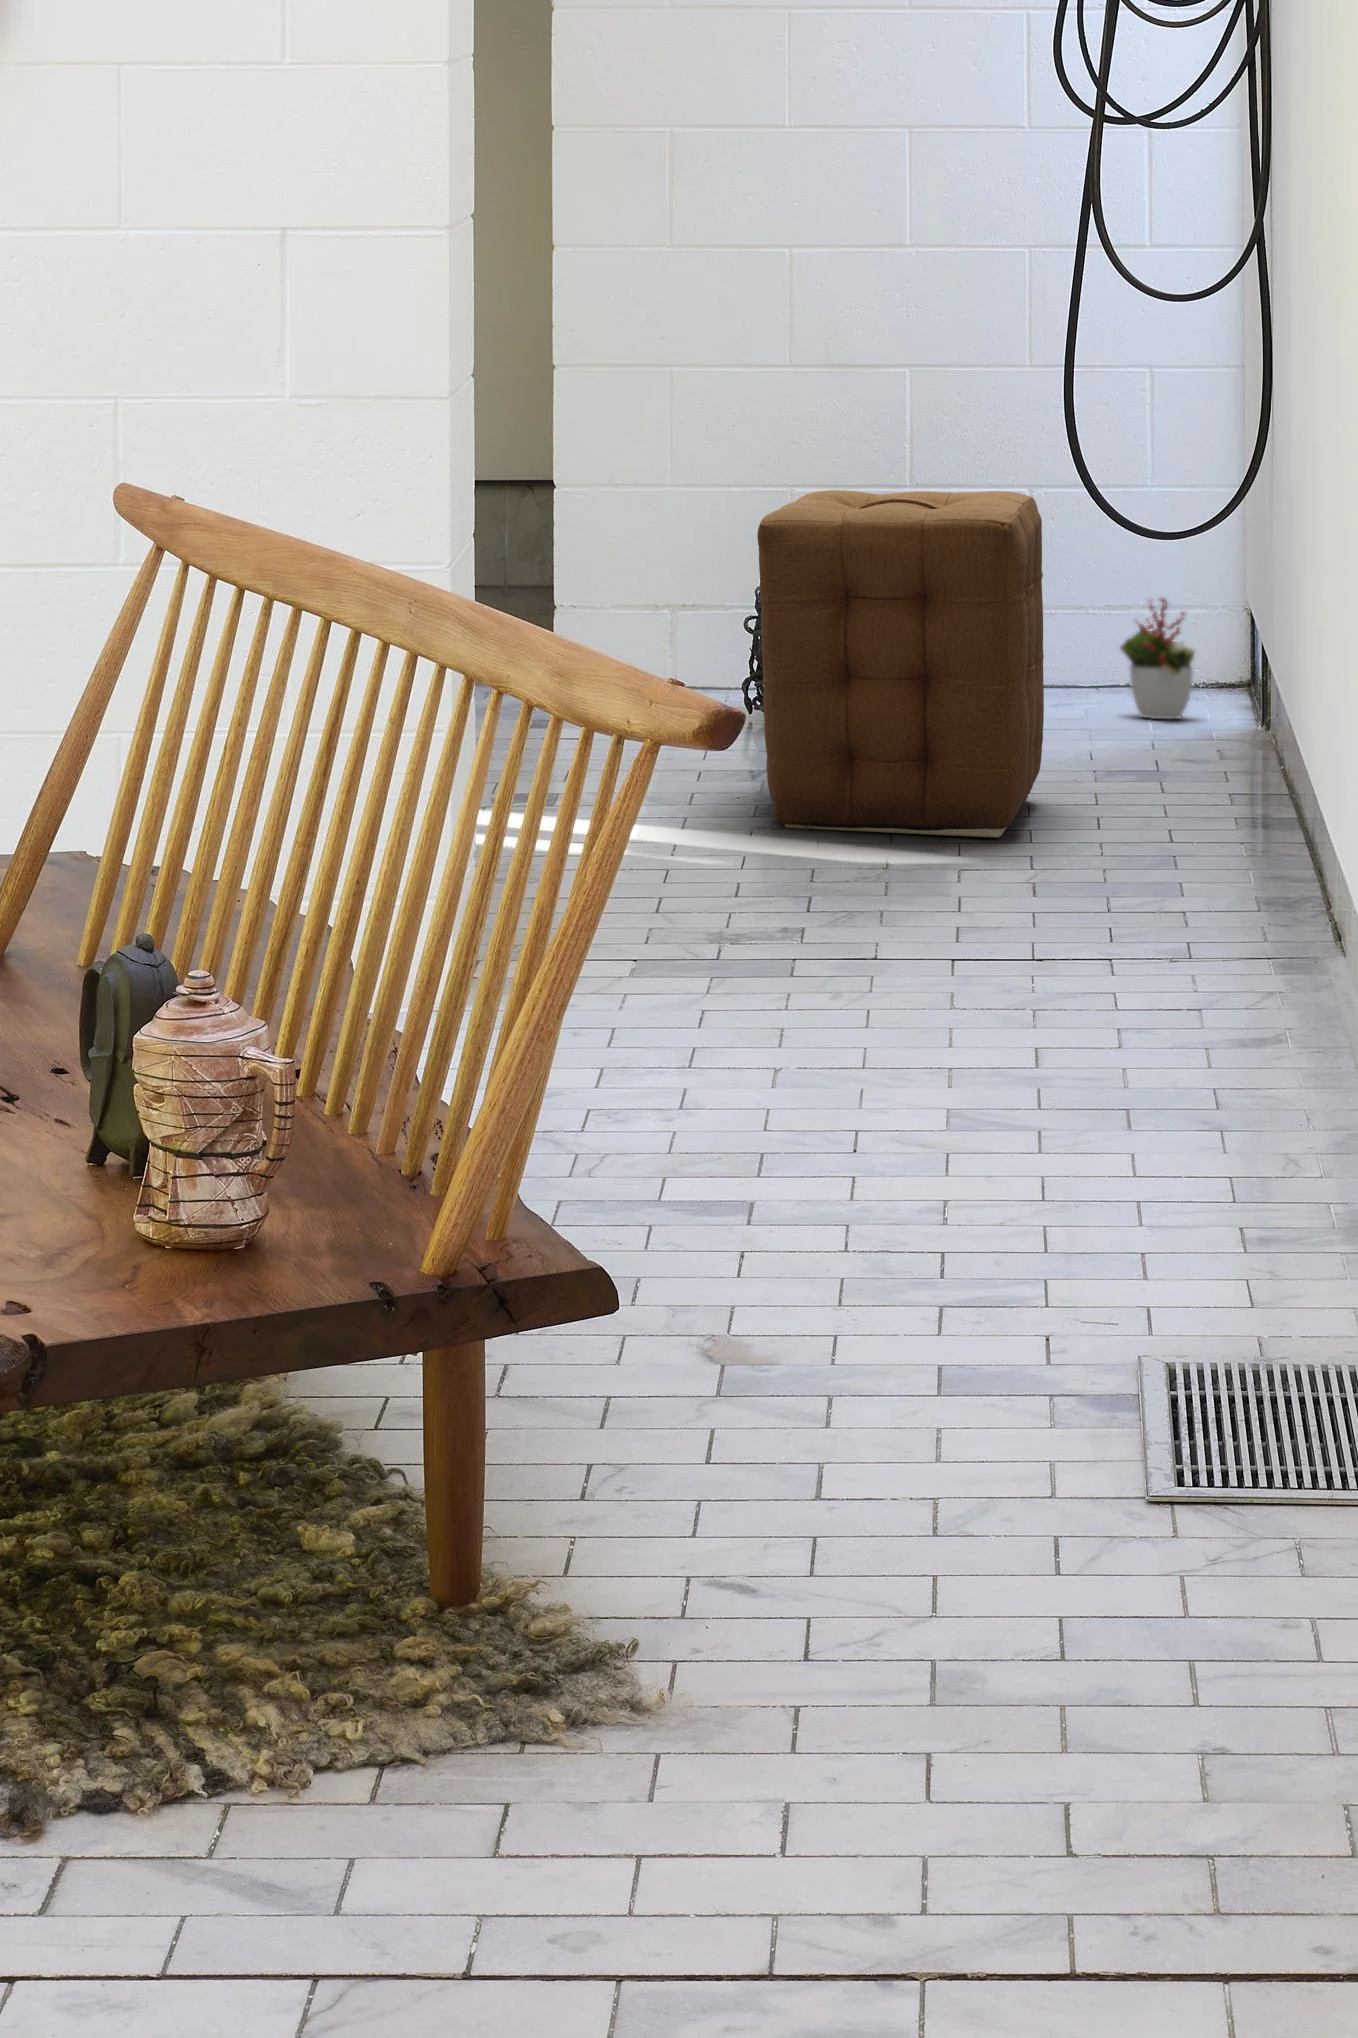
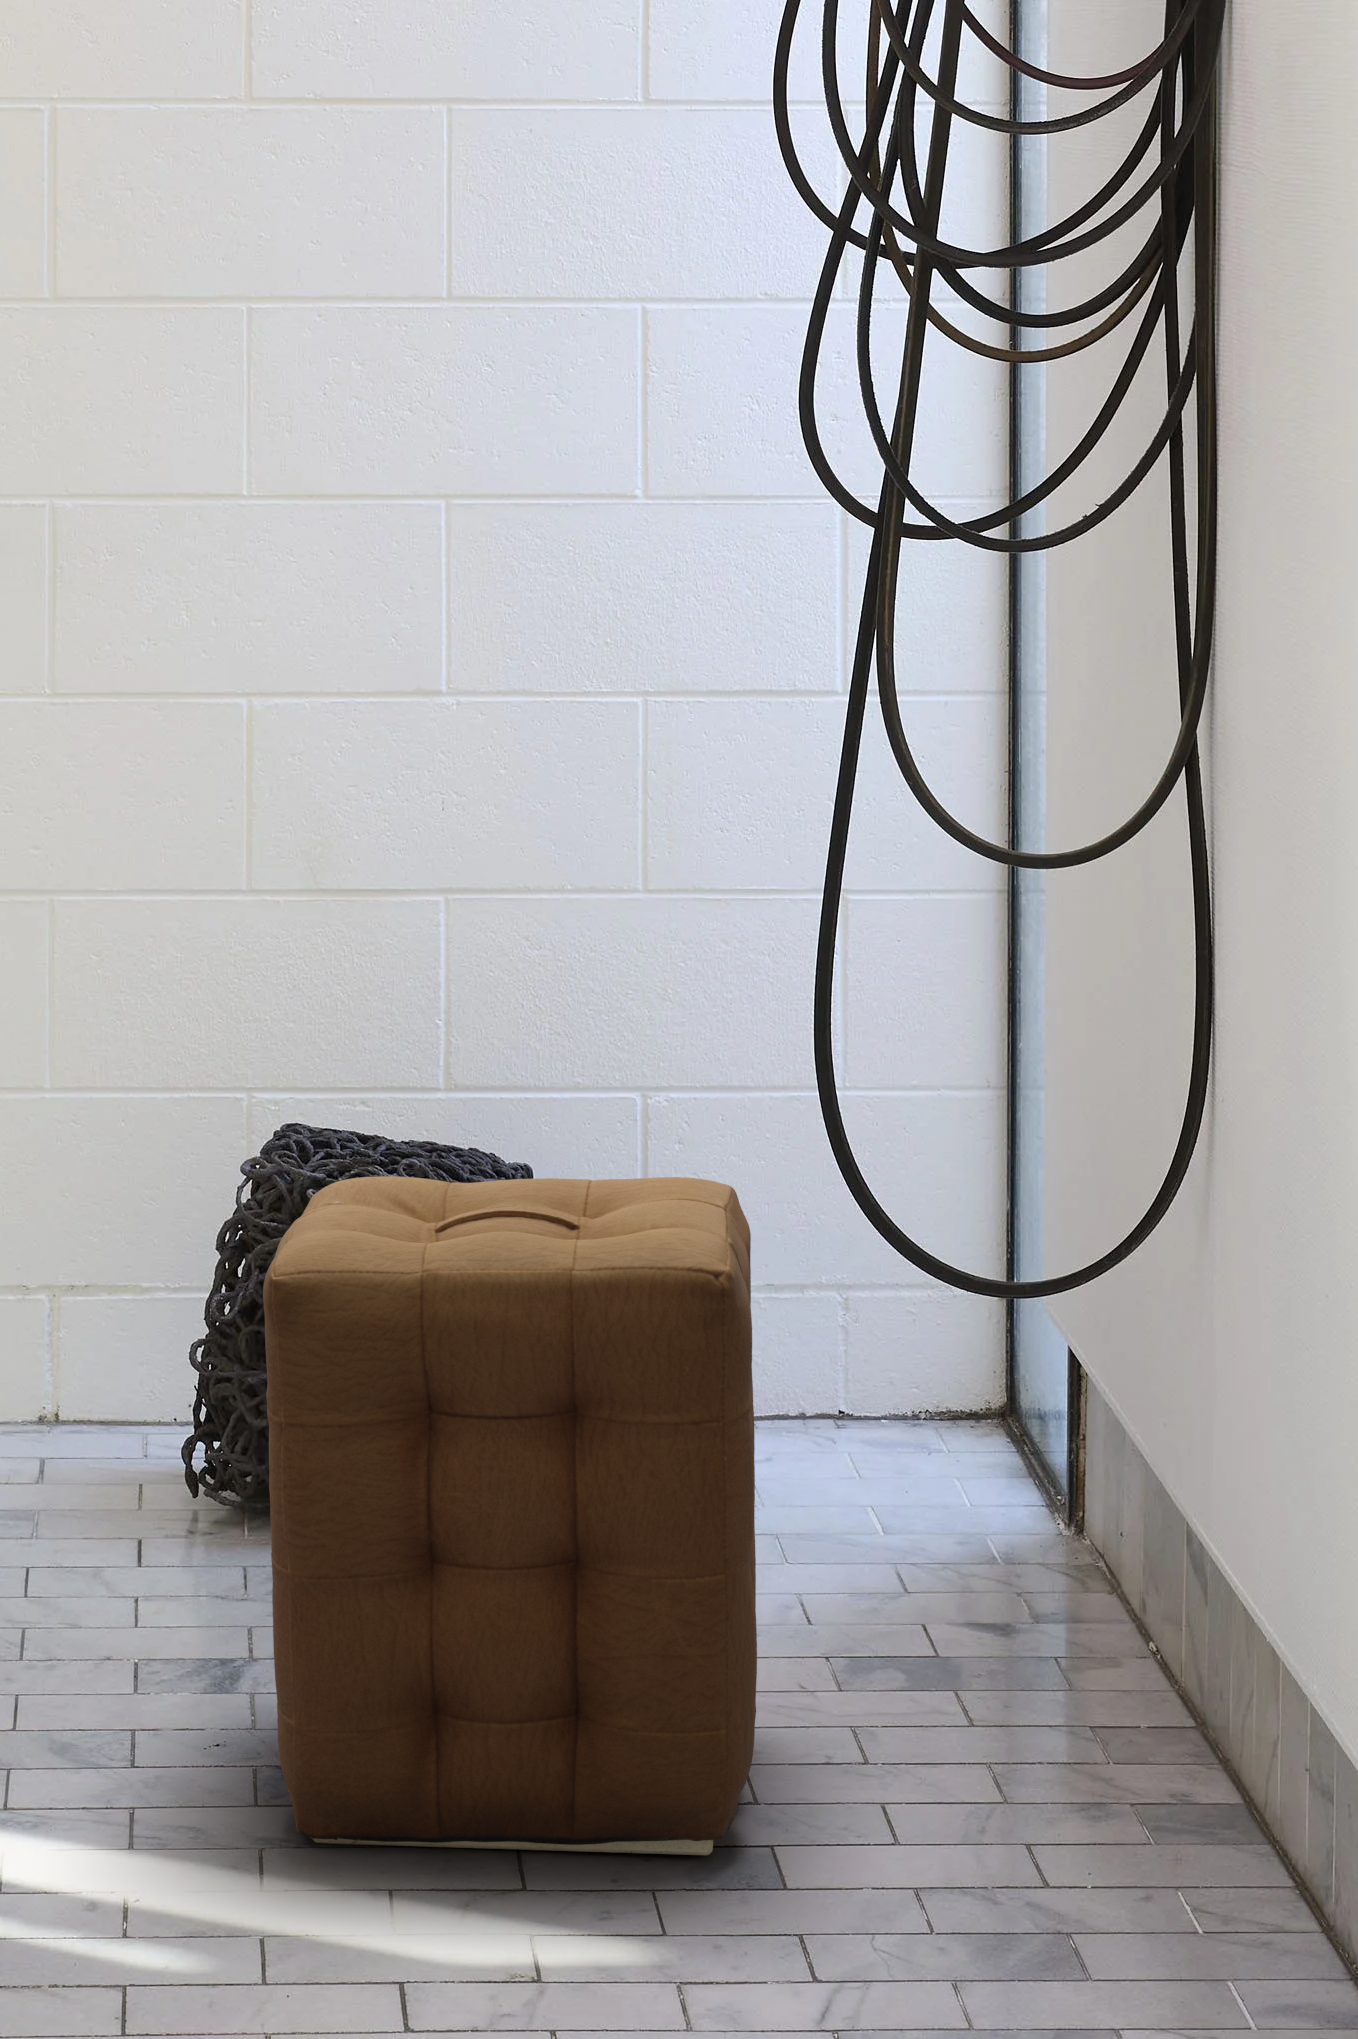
decorative plant: present [1120,599,1194,719] -> none [800,1275,923,1482]

